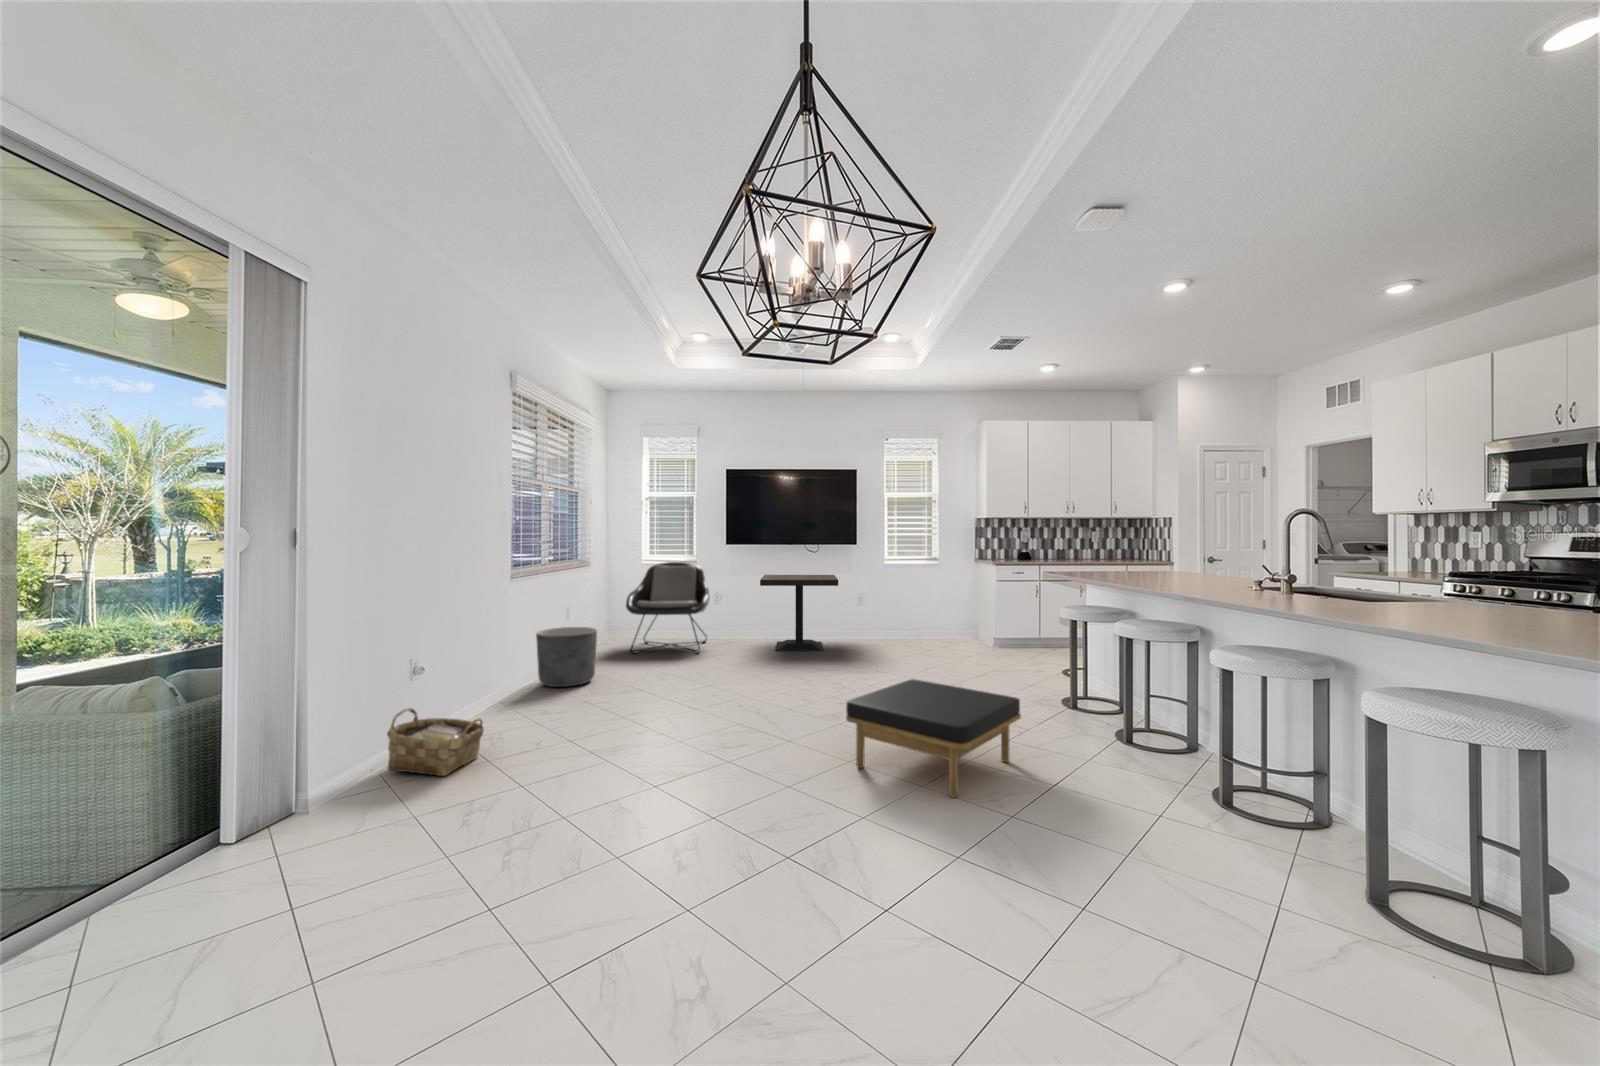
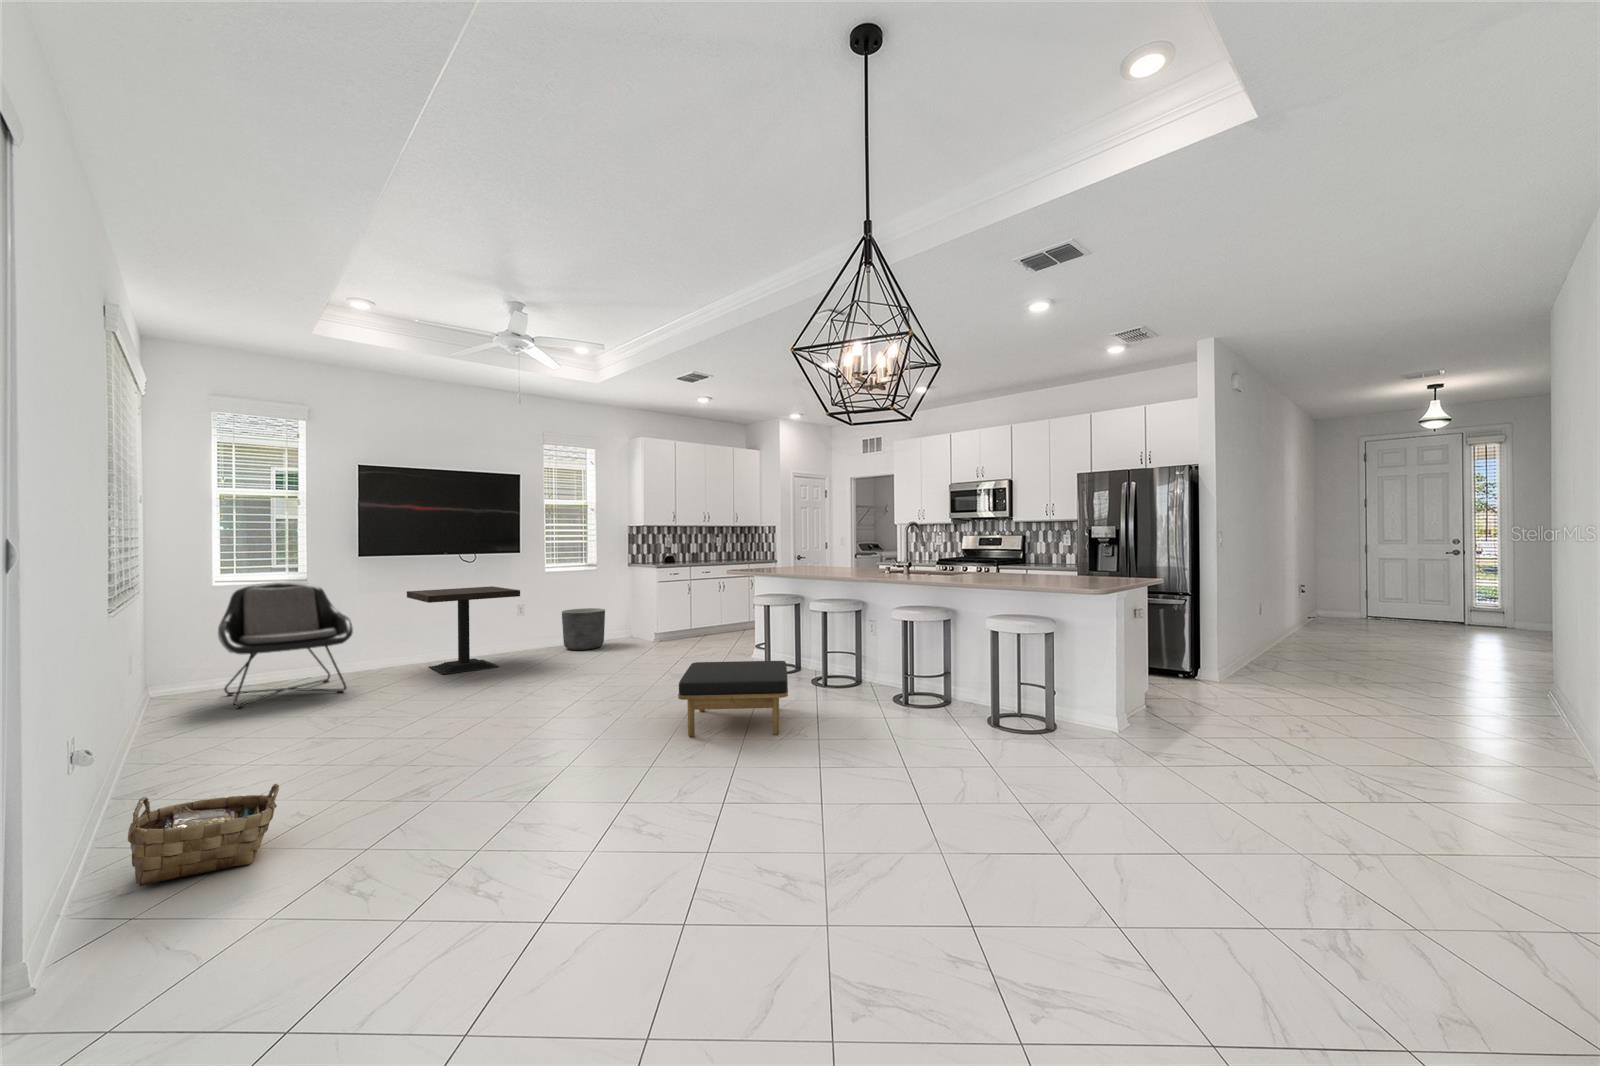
planter: present [536,627,597,687] -> present [562,608,605,650]

